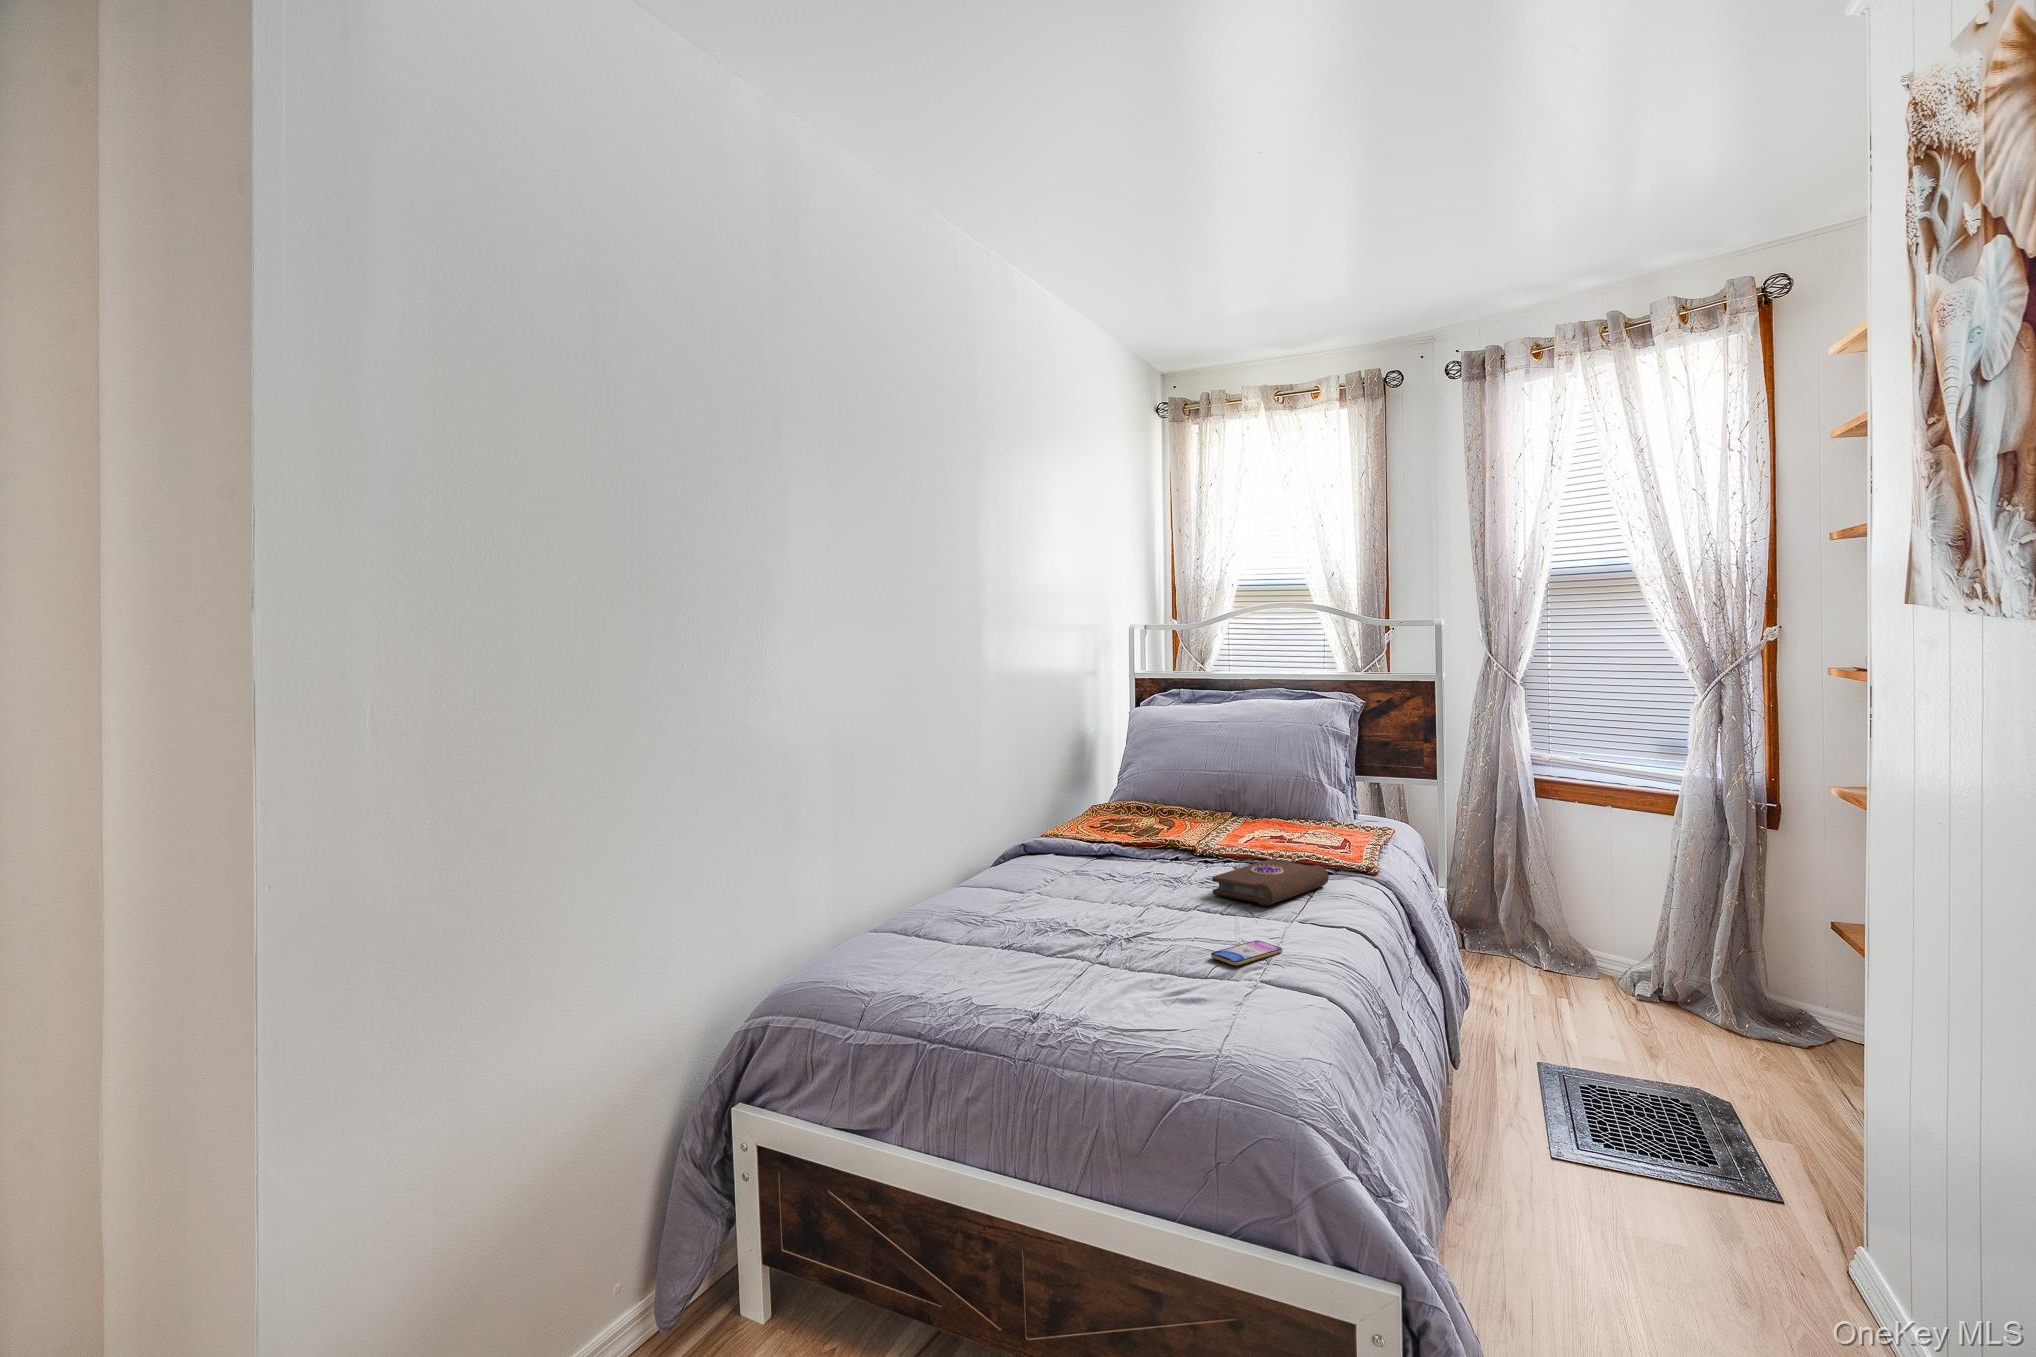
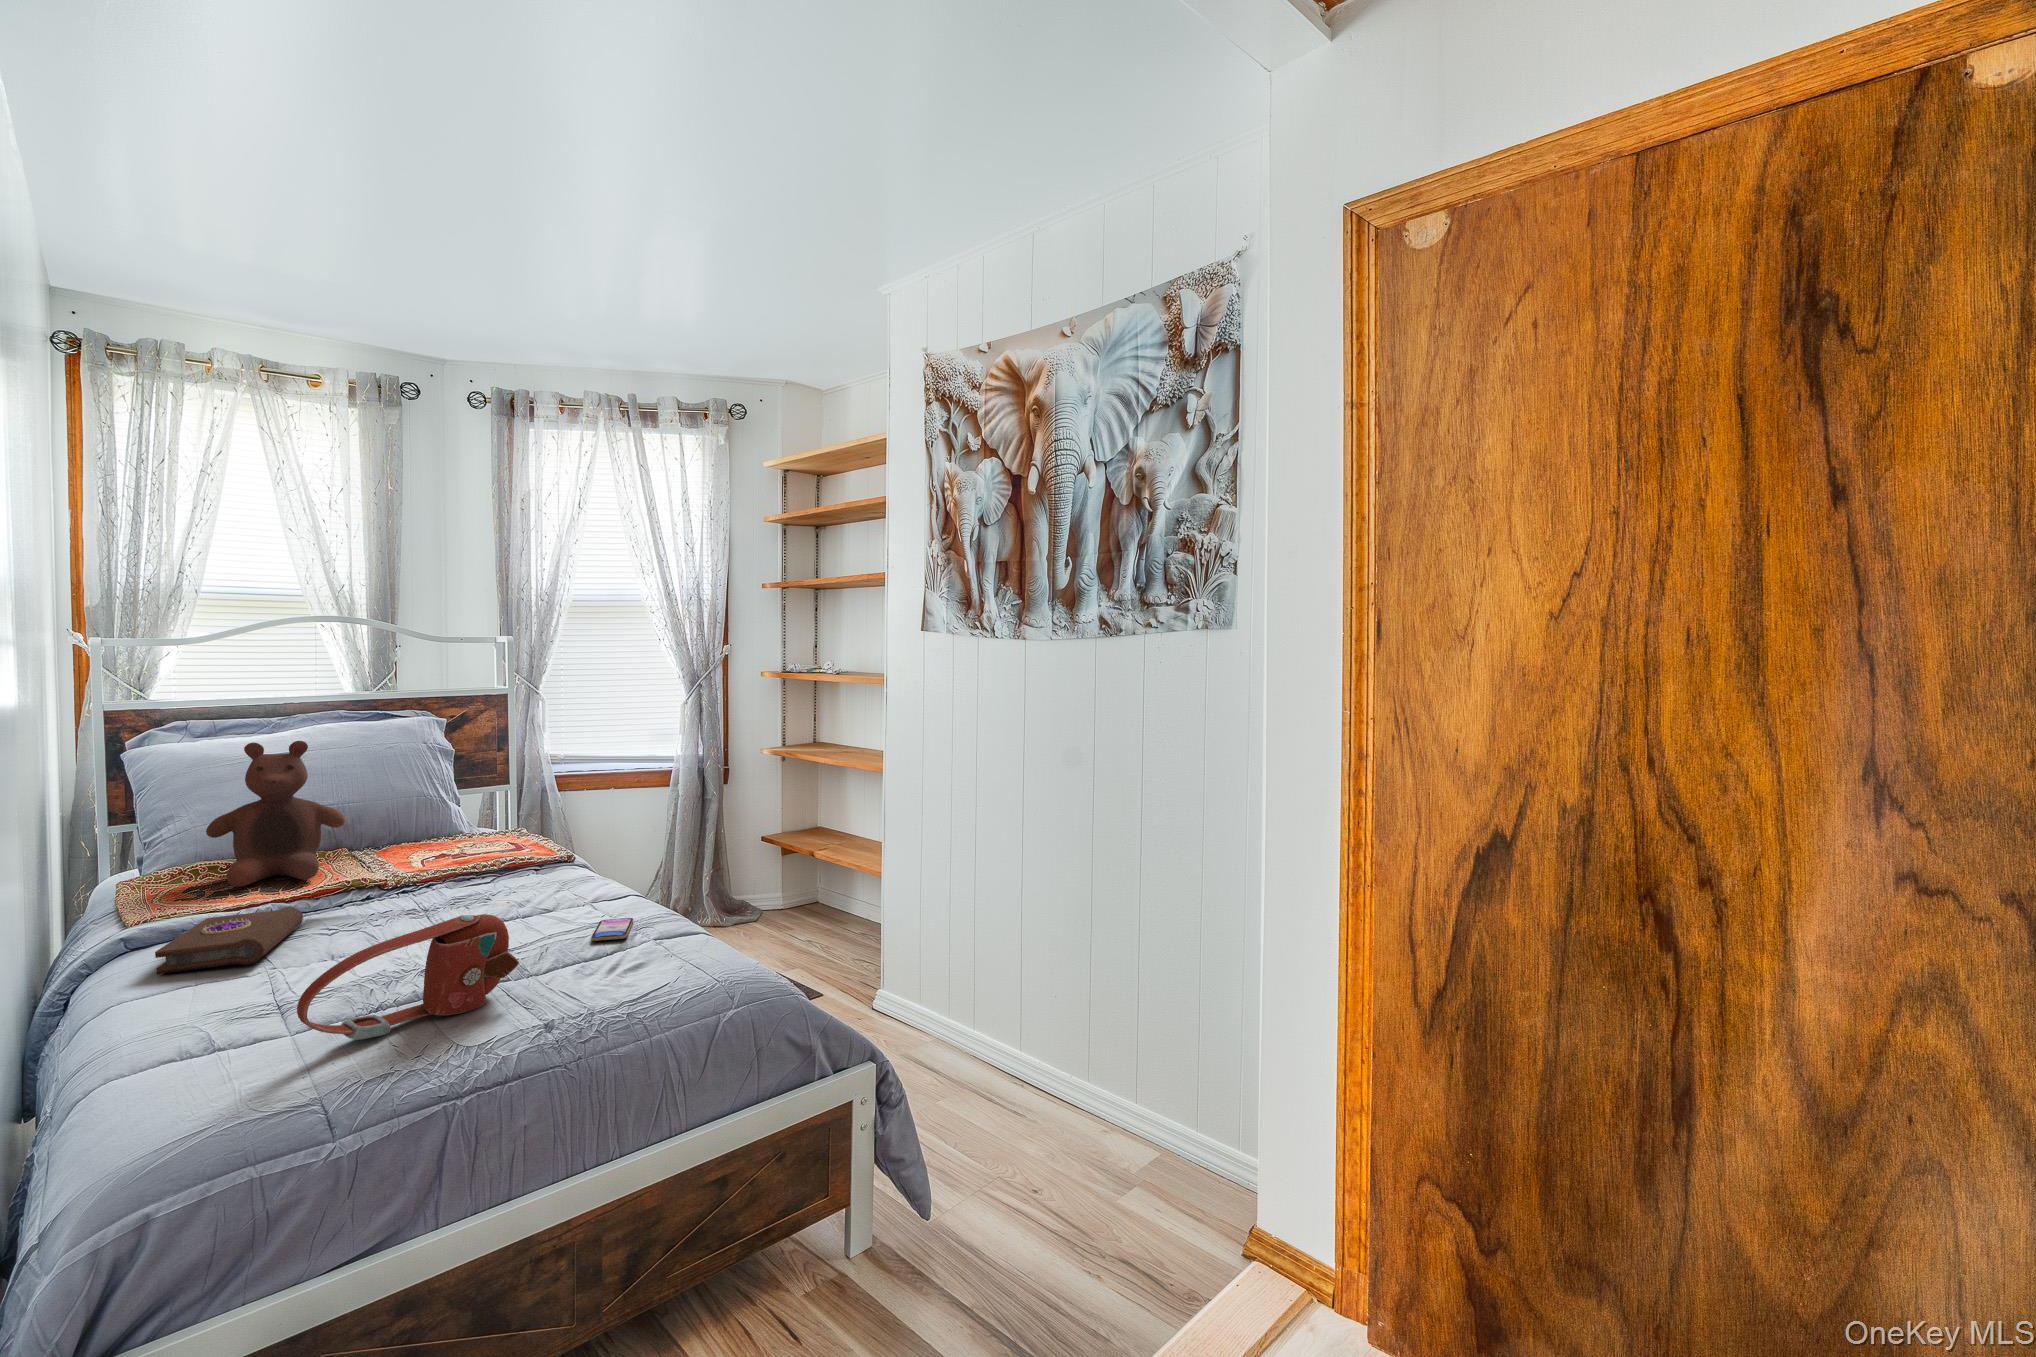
stuffed bear: none [1109,716,1200,835] -> present [206,741,345,887]
book: present [1212,860,1329,906] -> present [155,907,303,974]
handbag: none [907,890,1078,979] -> present [297,914,519,1040]

